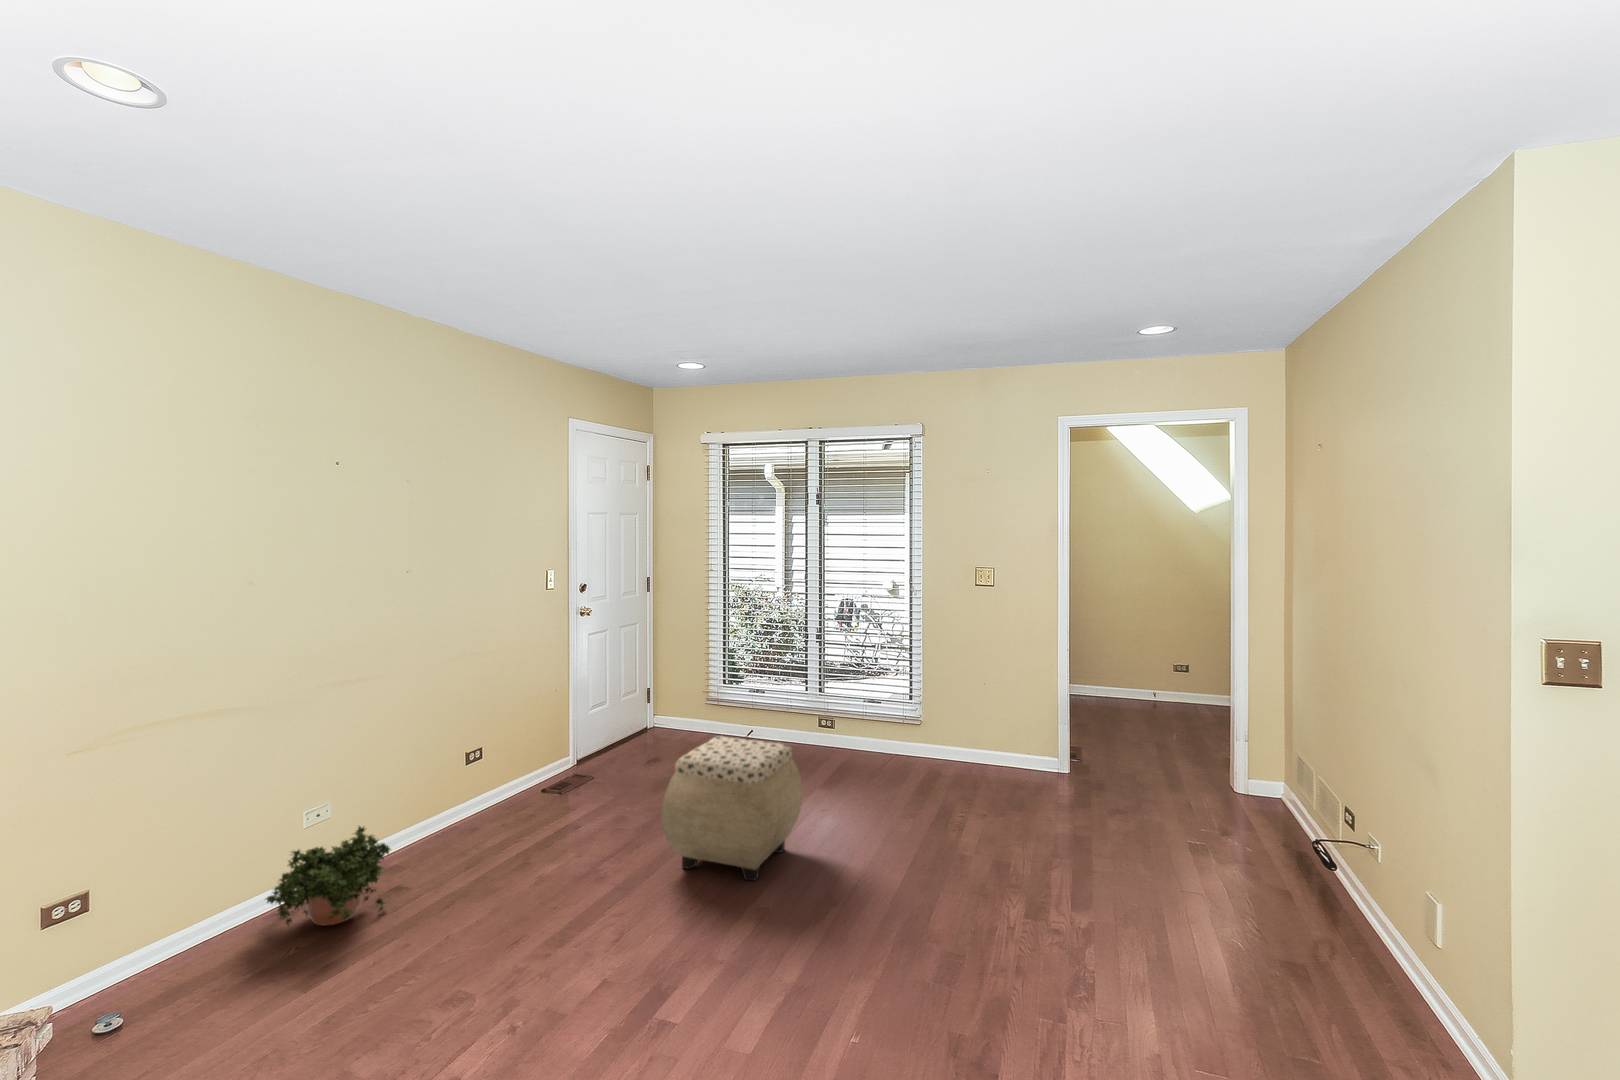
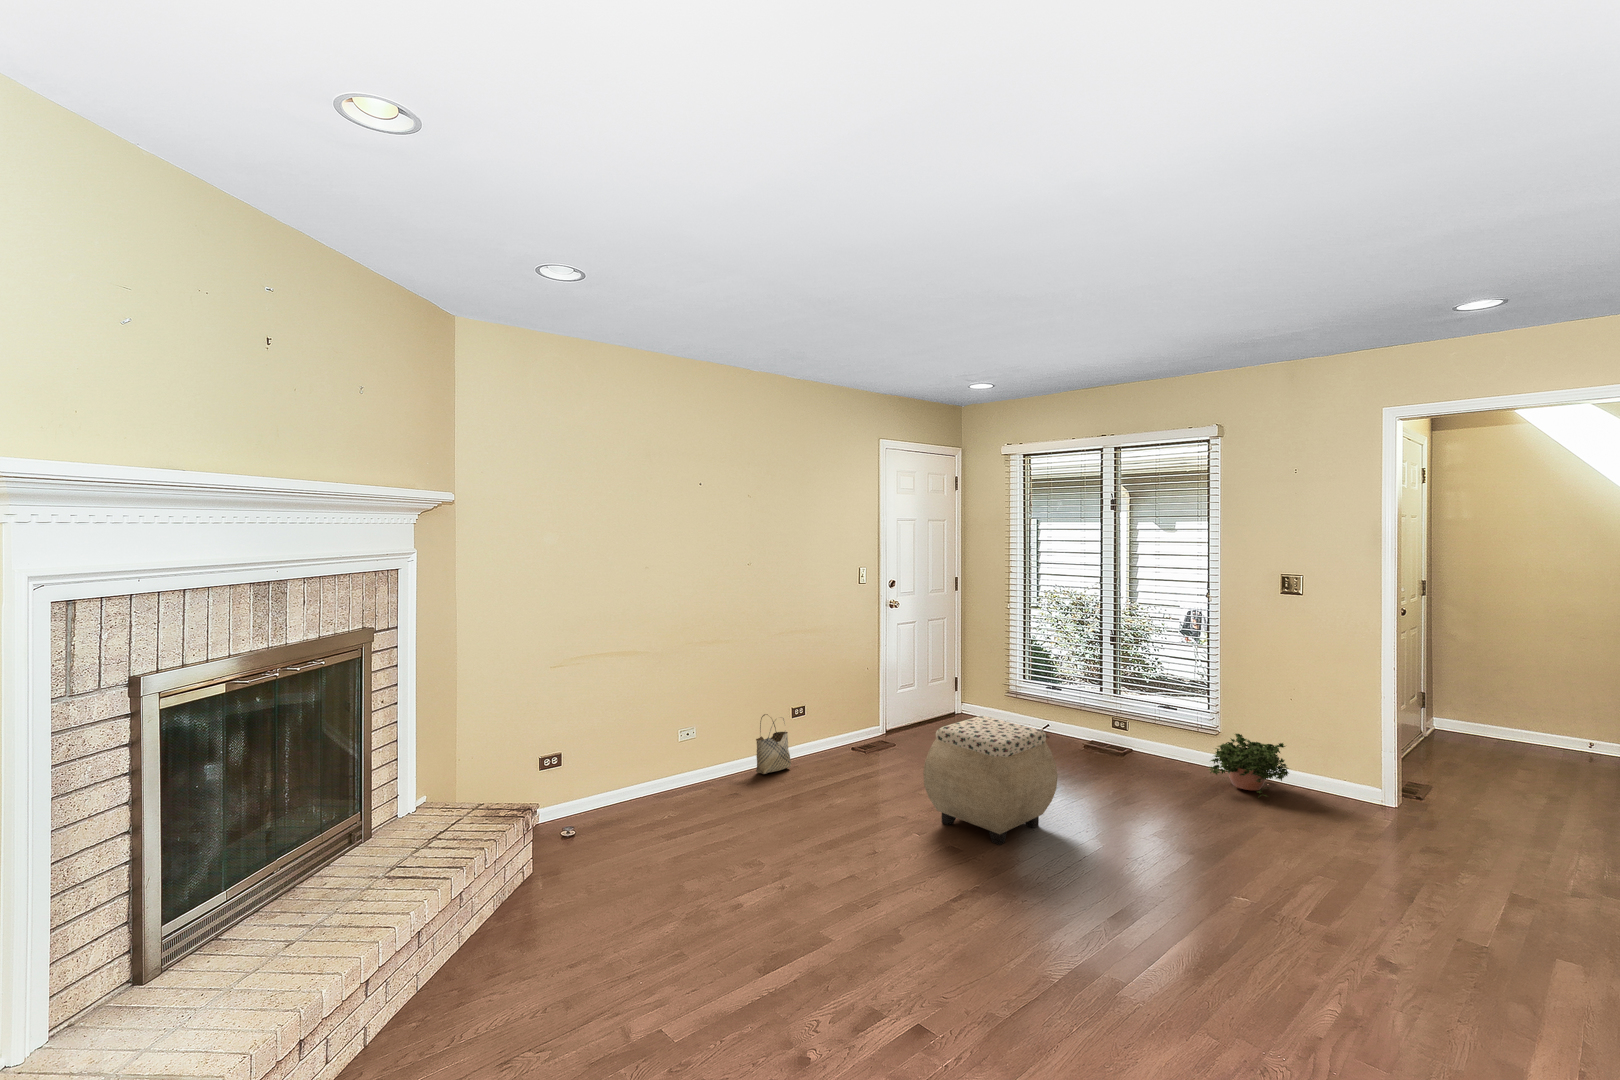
woven basket: none [420,768,468,848] -> present [756,714,791,774]
potted plant: present [266,826,390,926] -> present [1209,734,1289,797]

